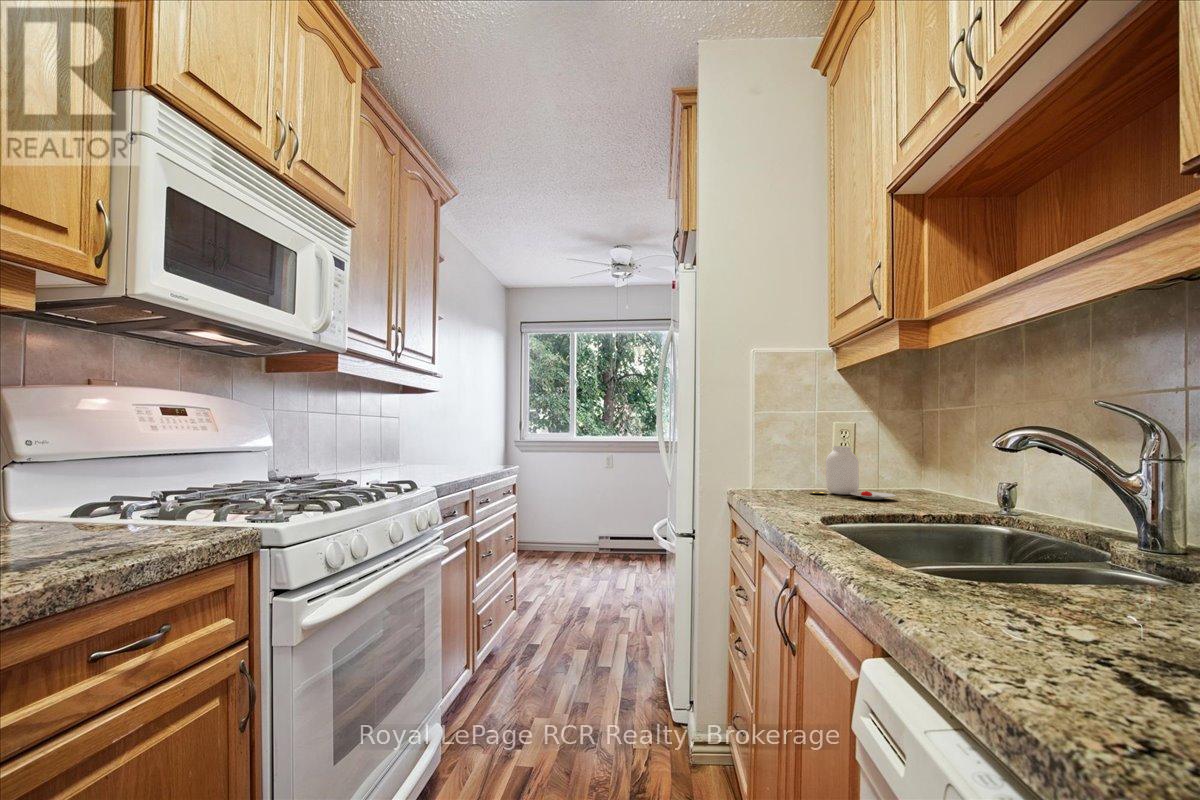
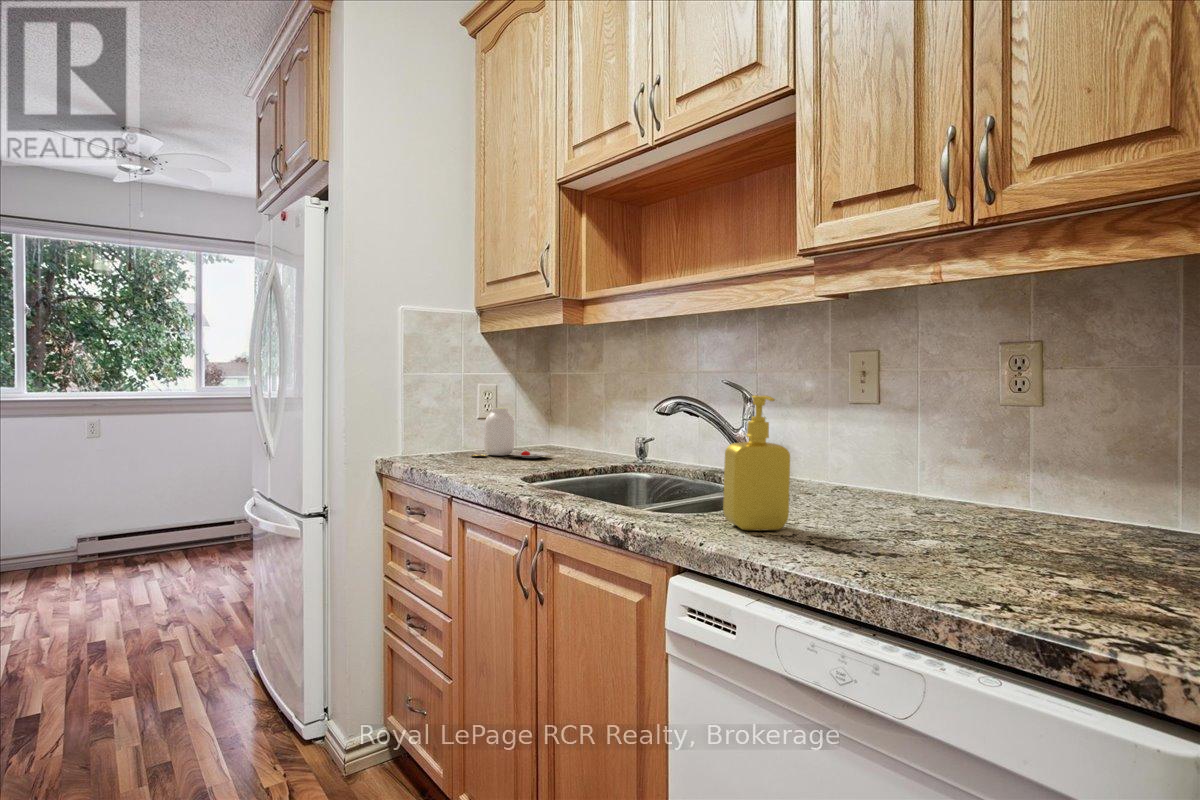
soap dispenser: none [986,415,1102,629] -> present [723,395,790,531]

